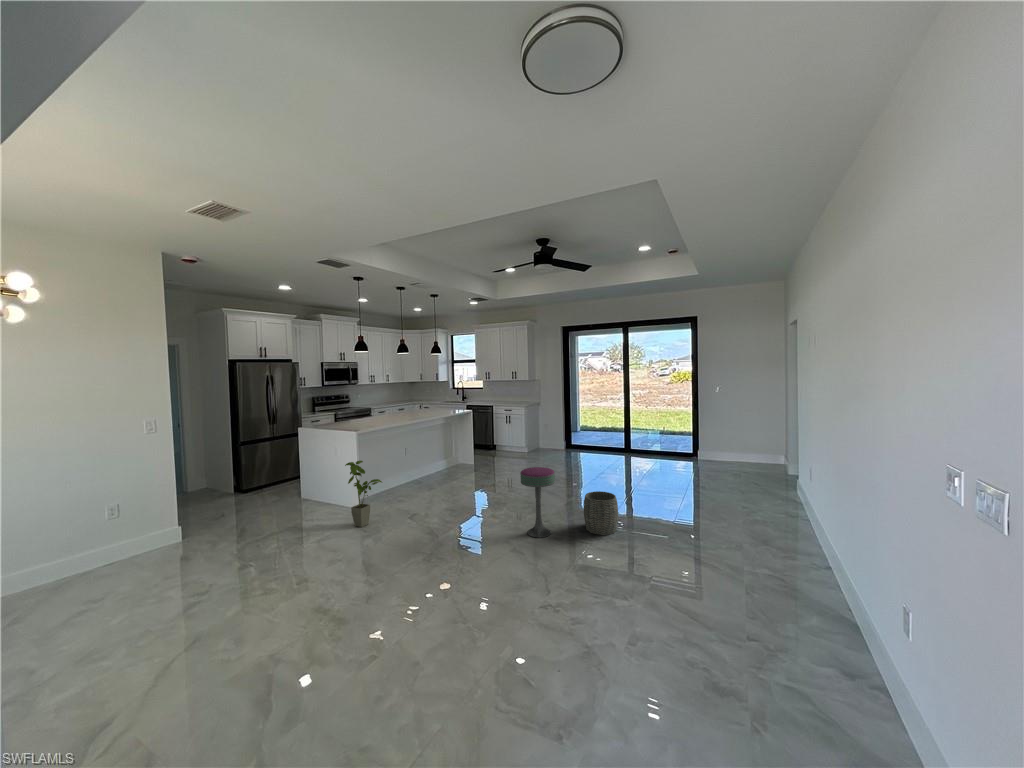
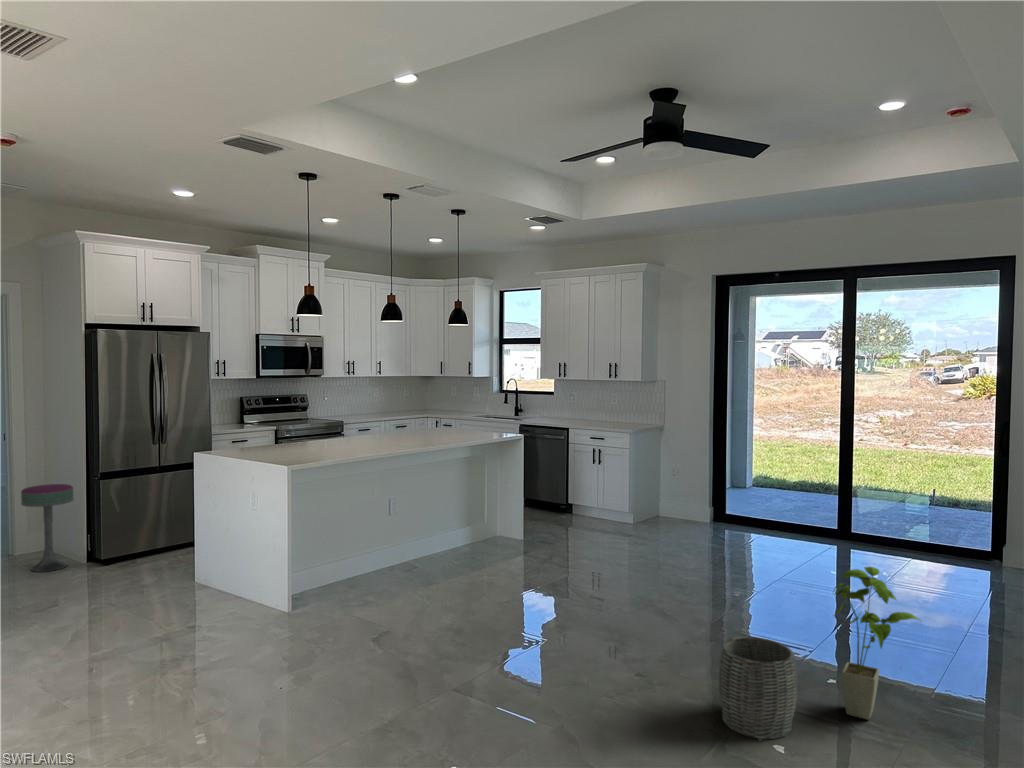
house plant: present [345,461,382,527] -> present [835,566,919,720]
bar stool: present [520,467,555,538] -> present [21,484,73,572]

